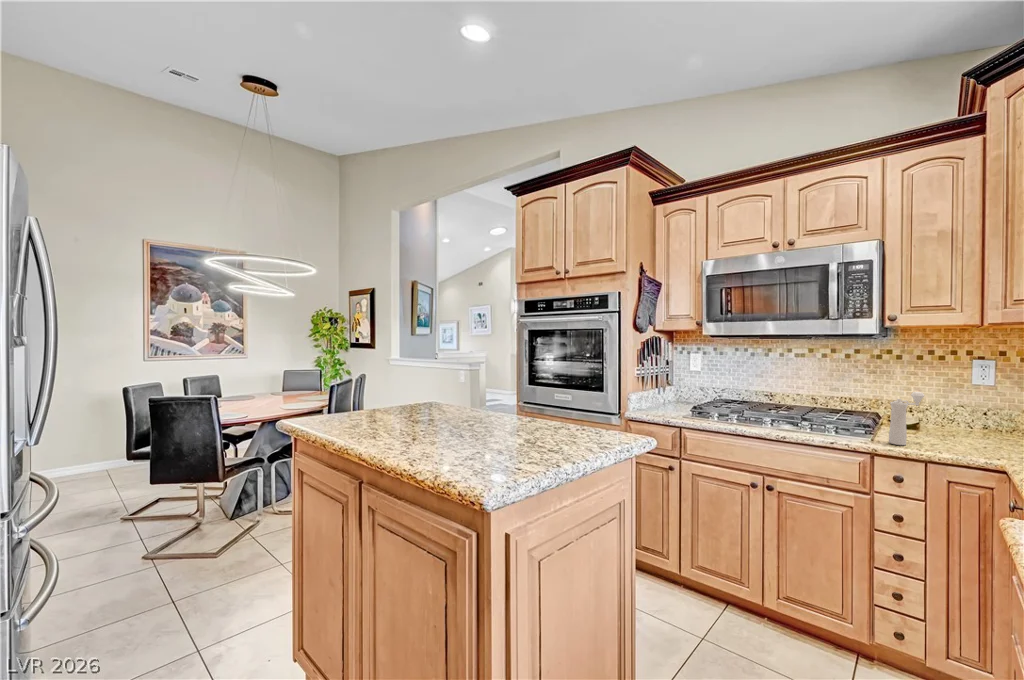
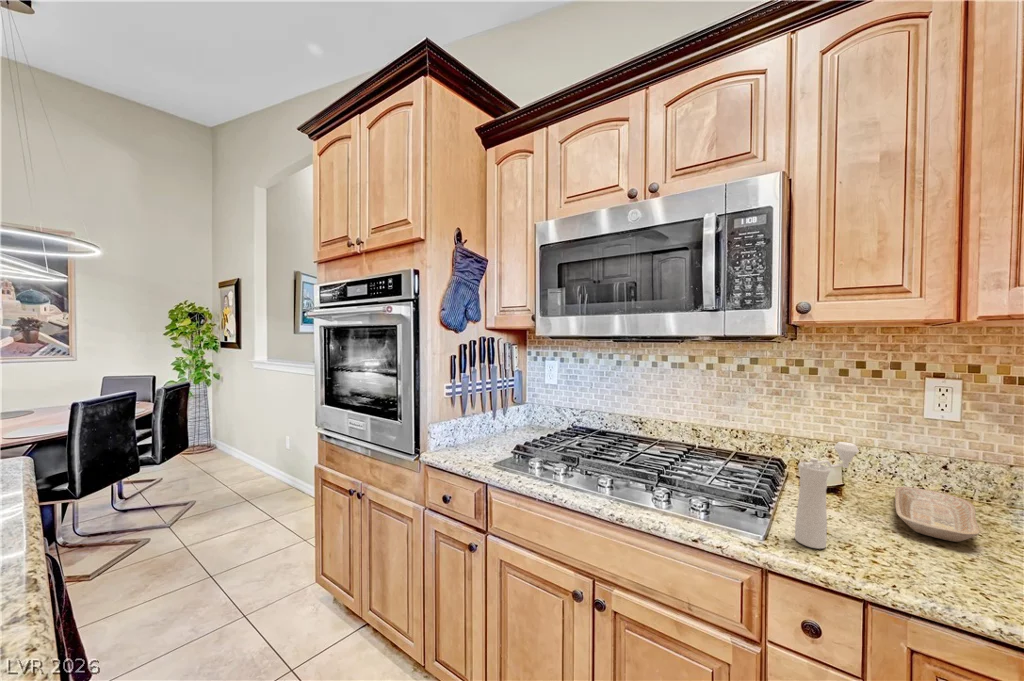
tray: none [948,425,996,444] -> present [895,487,980,542]

